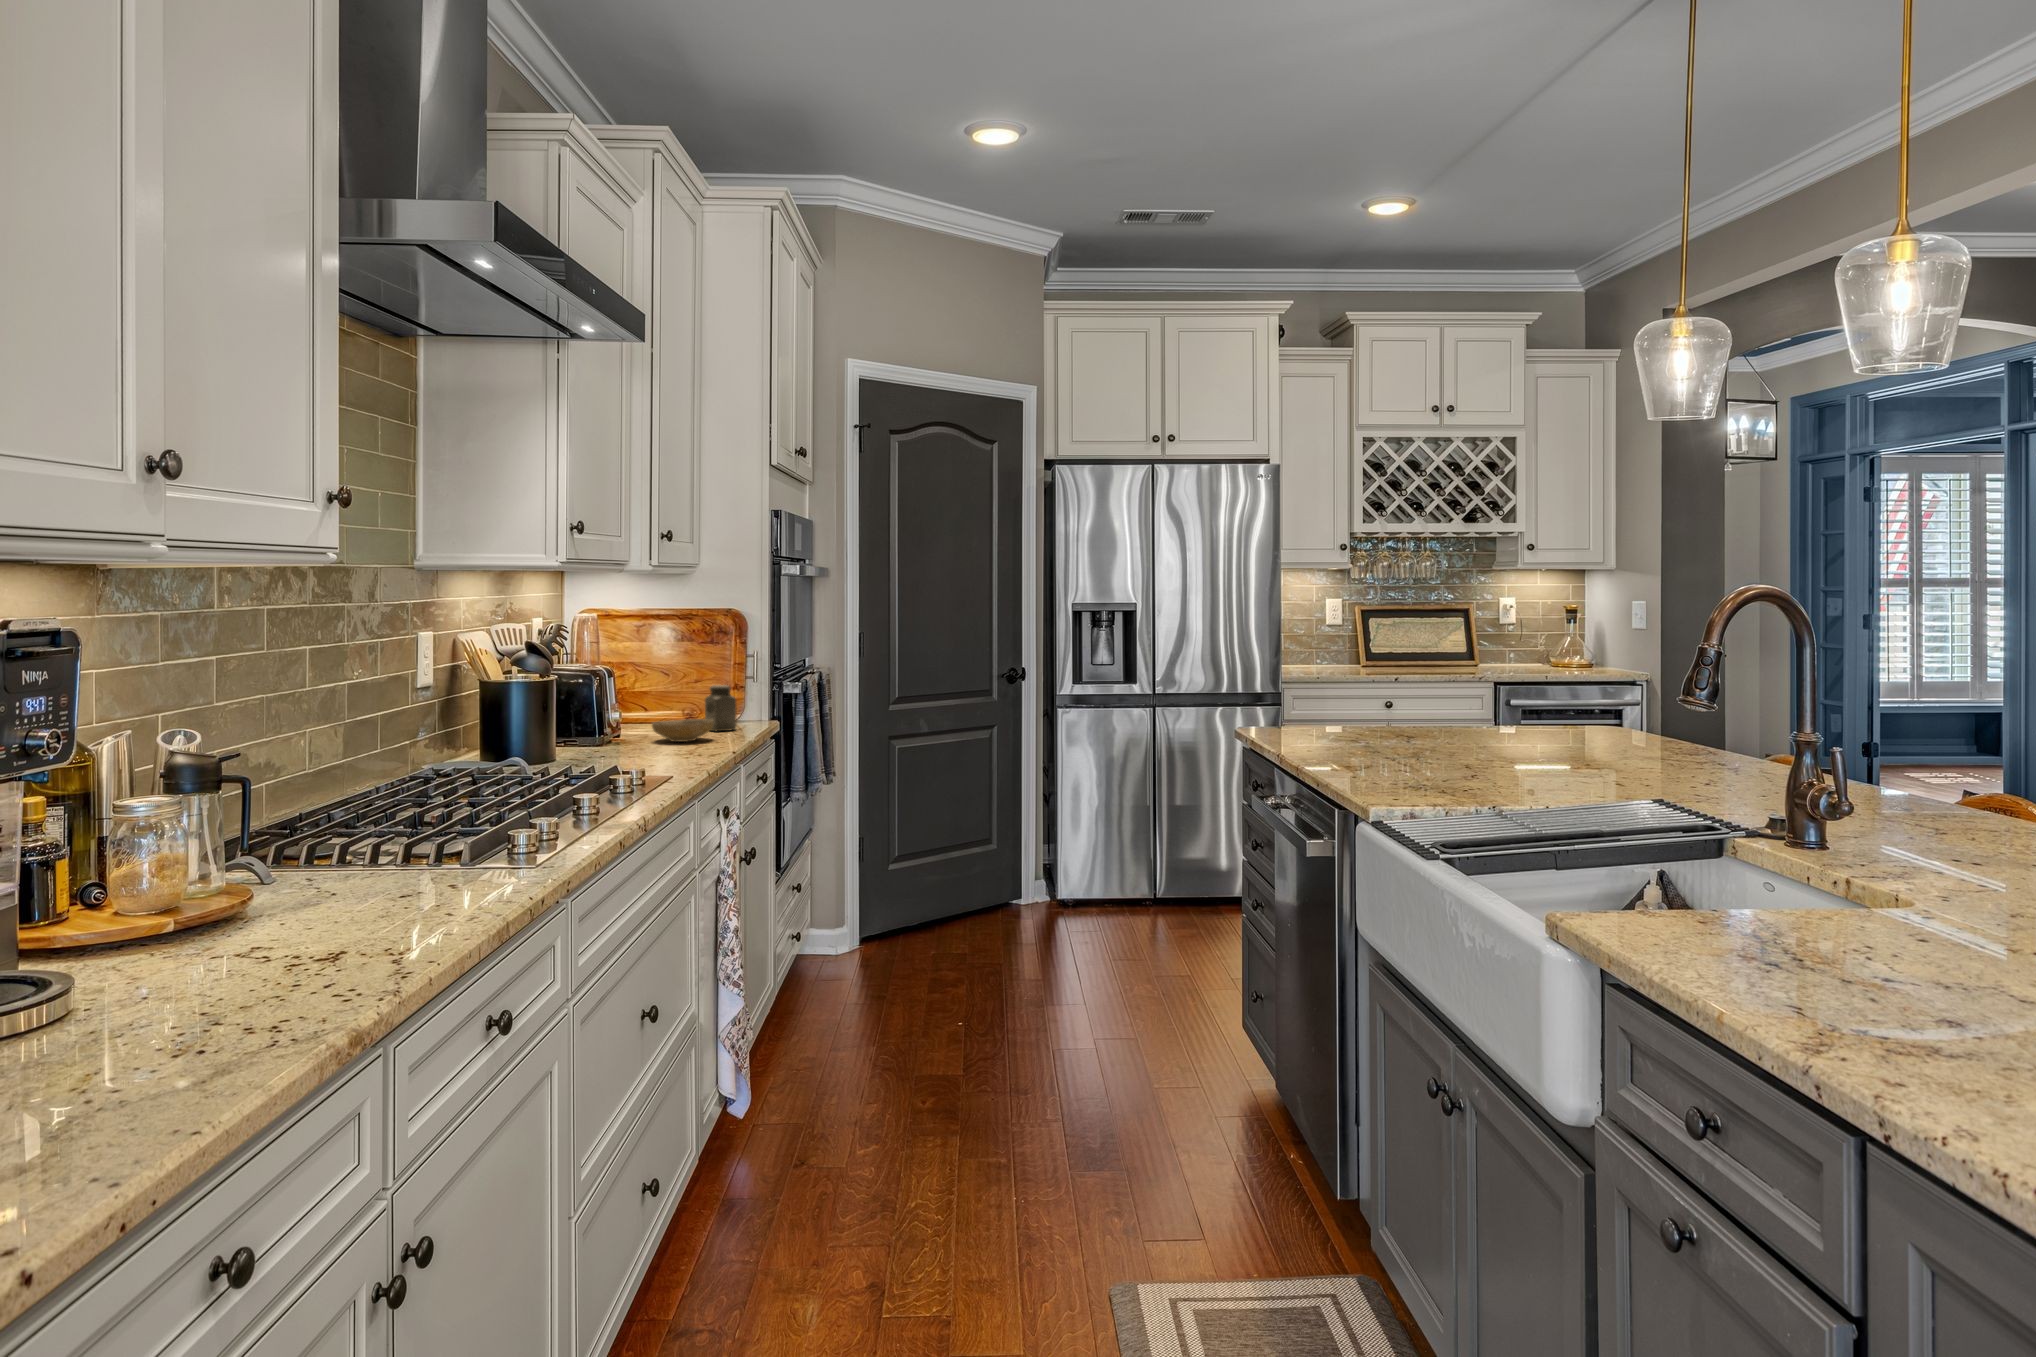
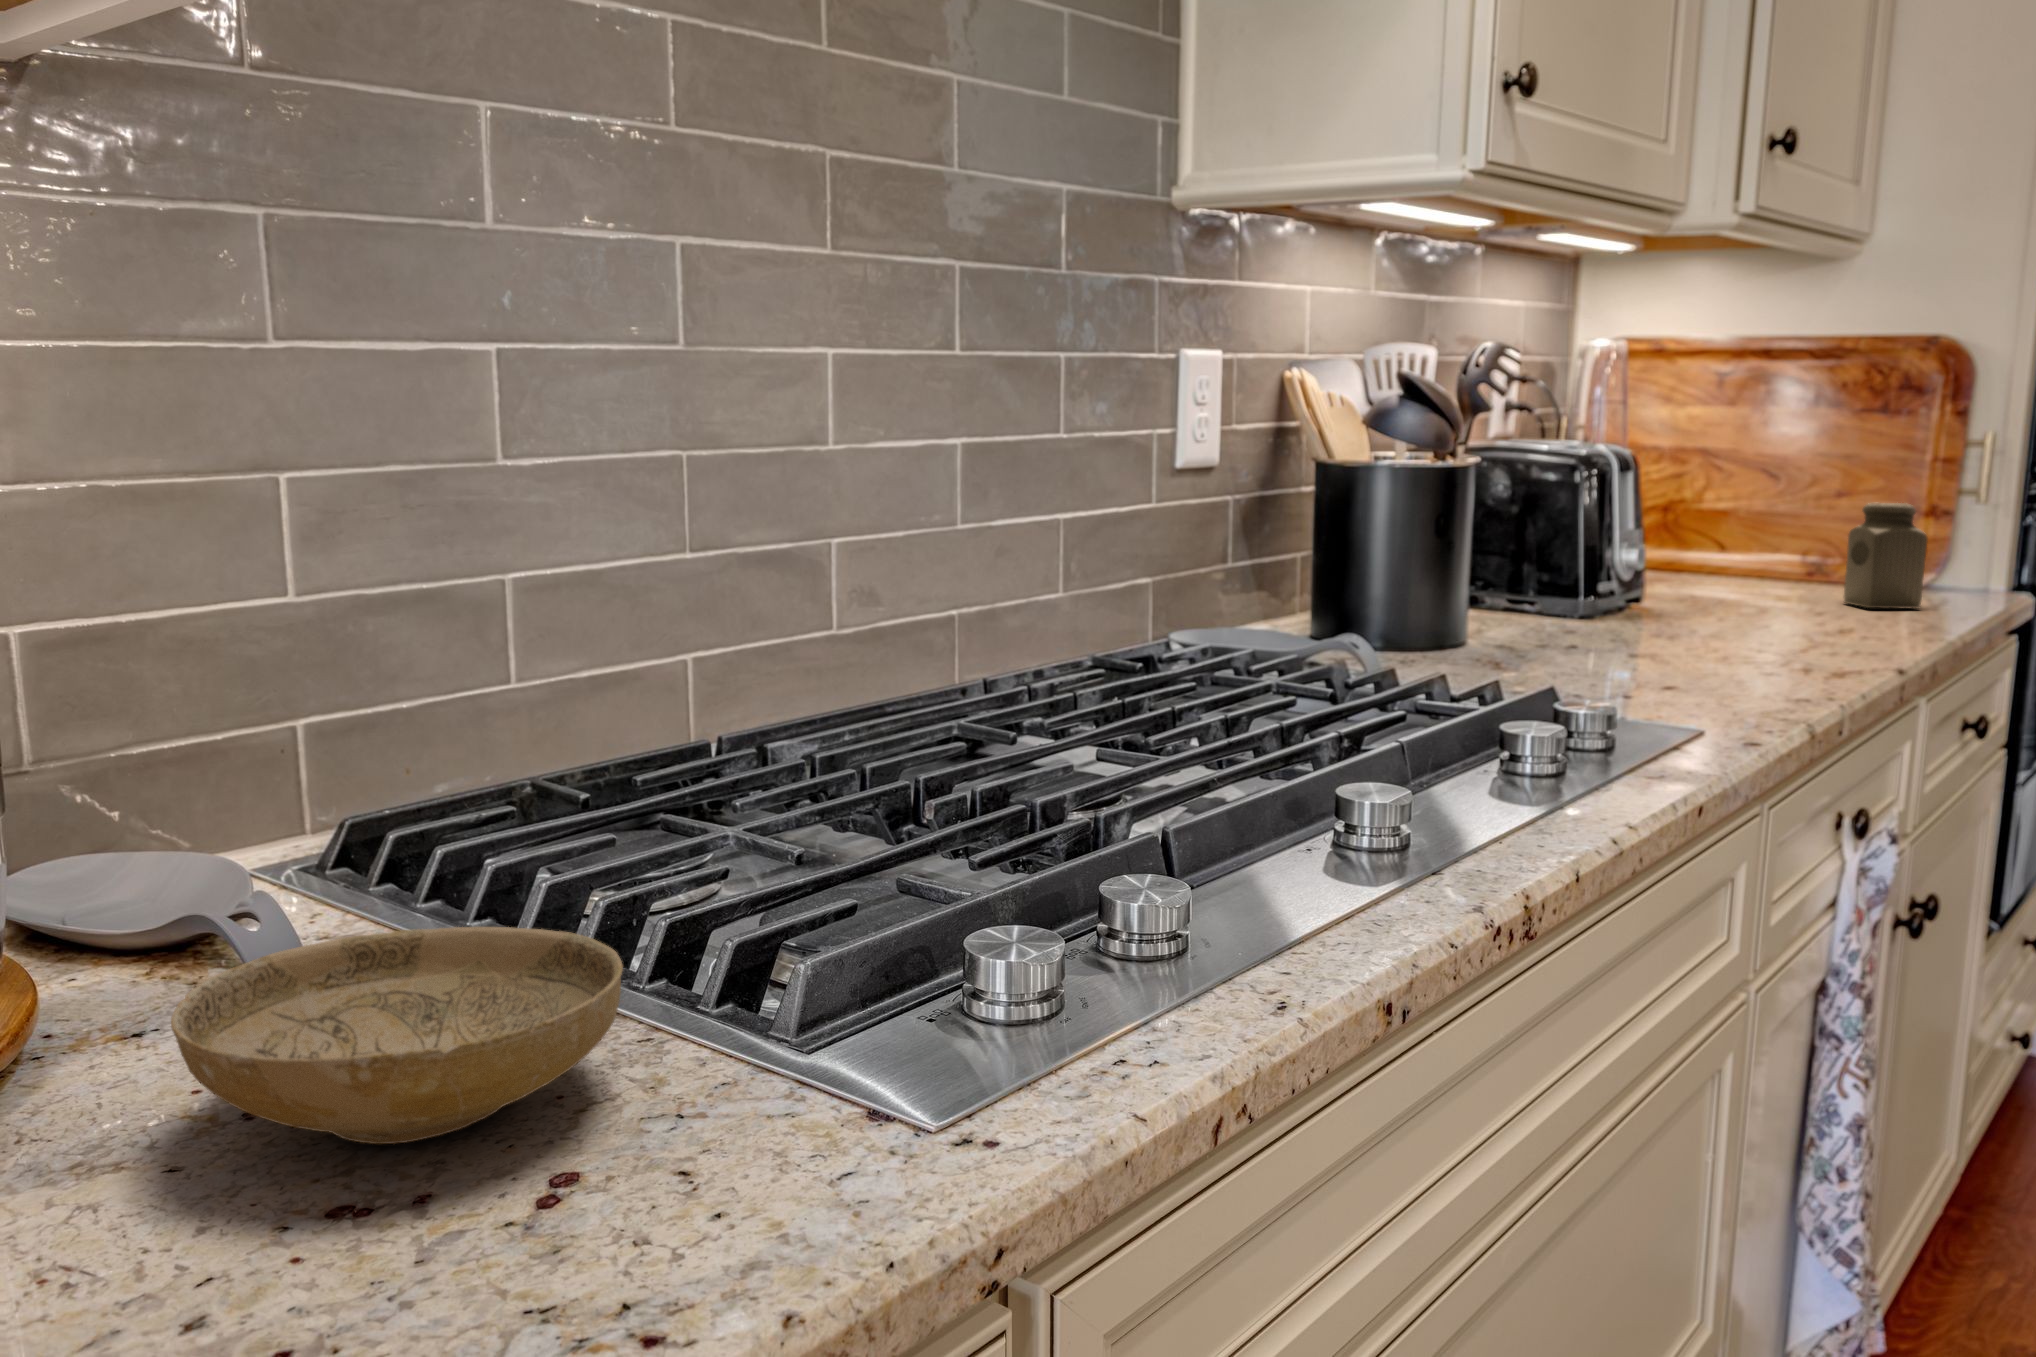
ceramic bowl: present [652,719,713,742] -> present [171,927,623,1144]

